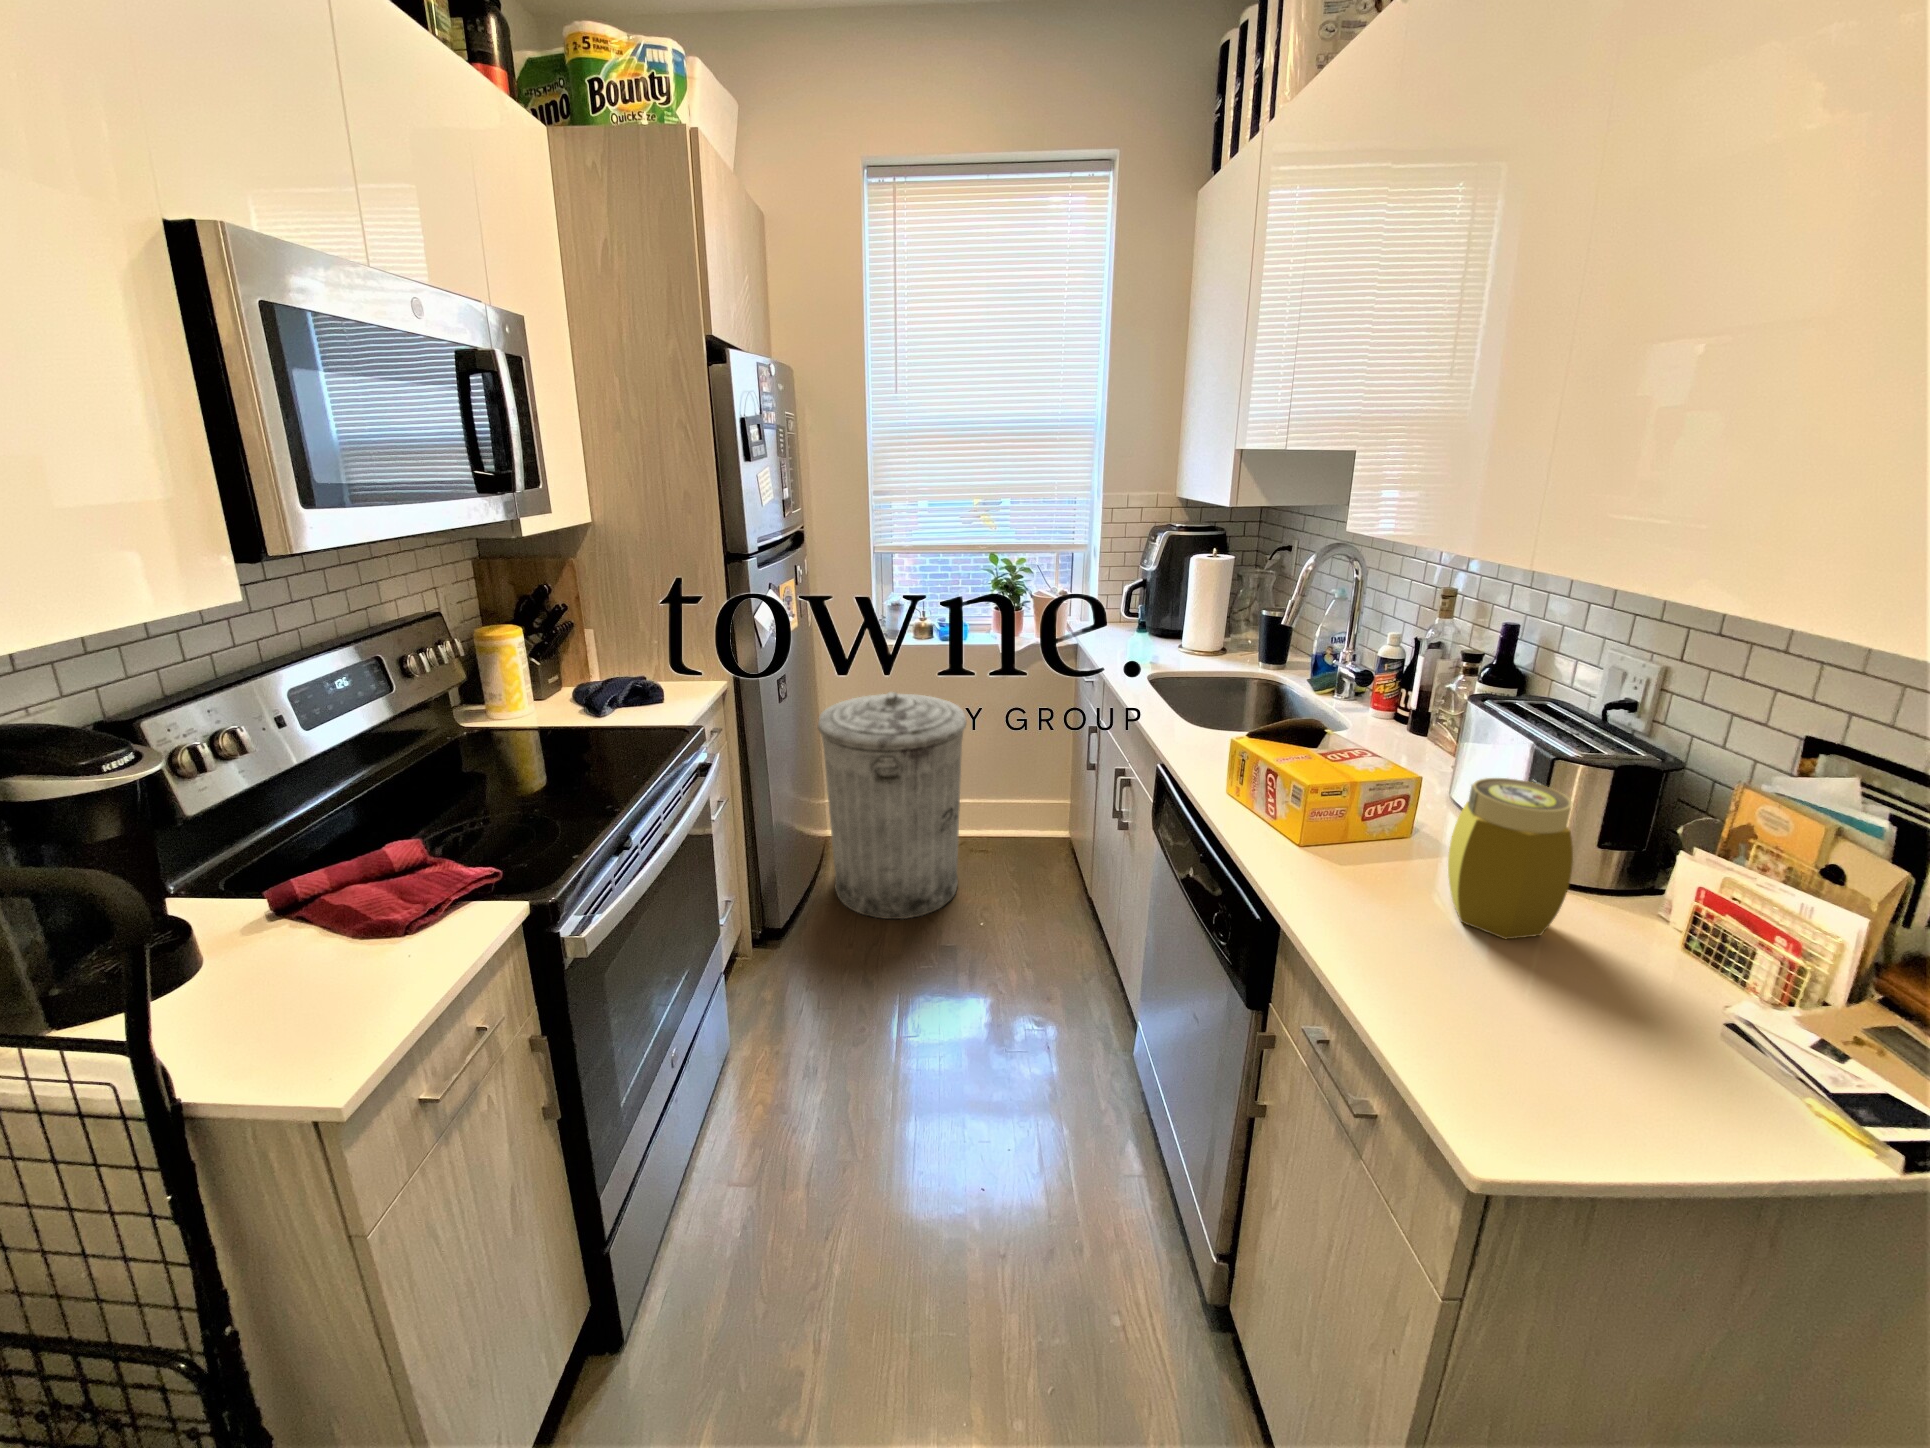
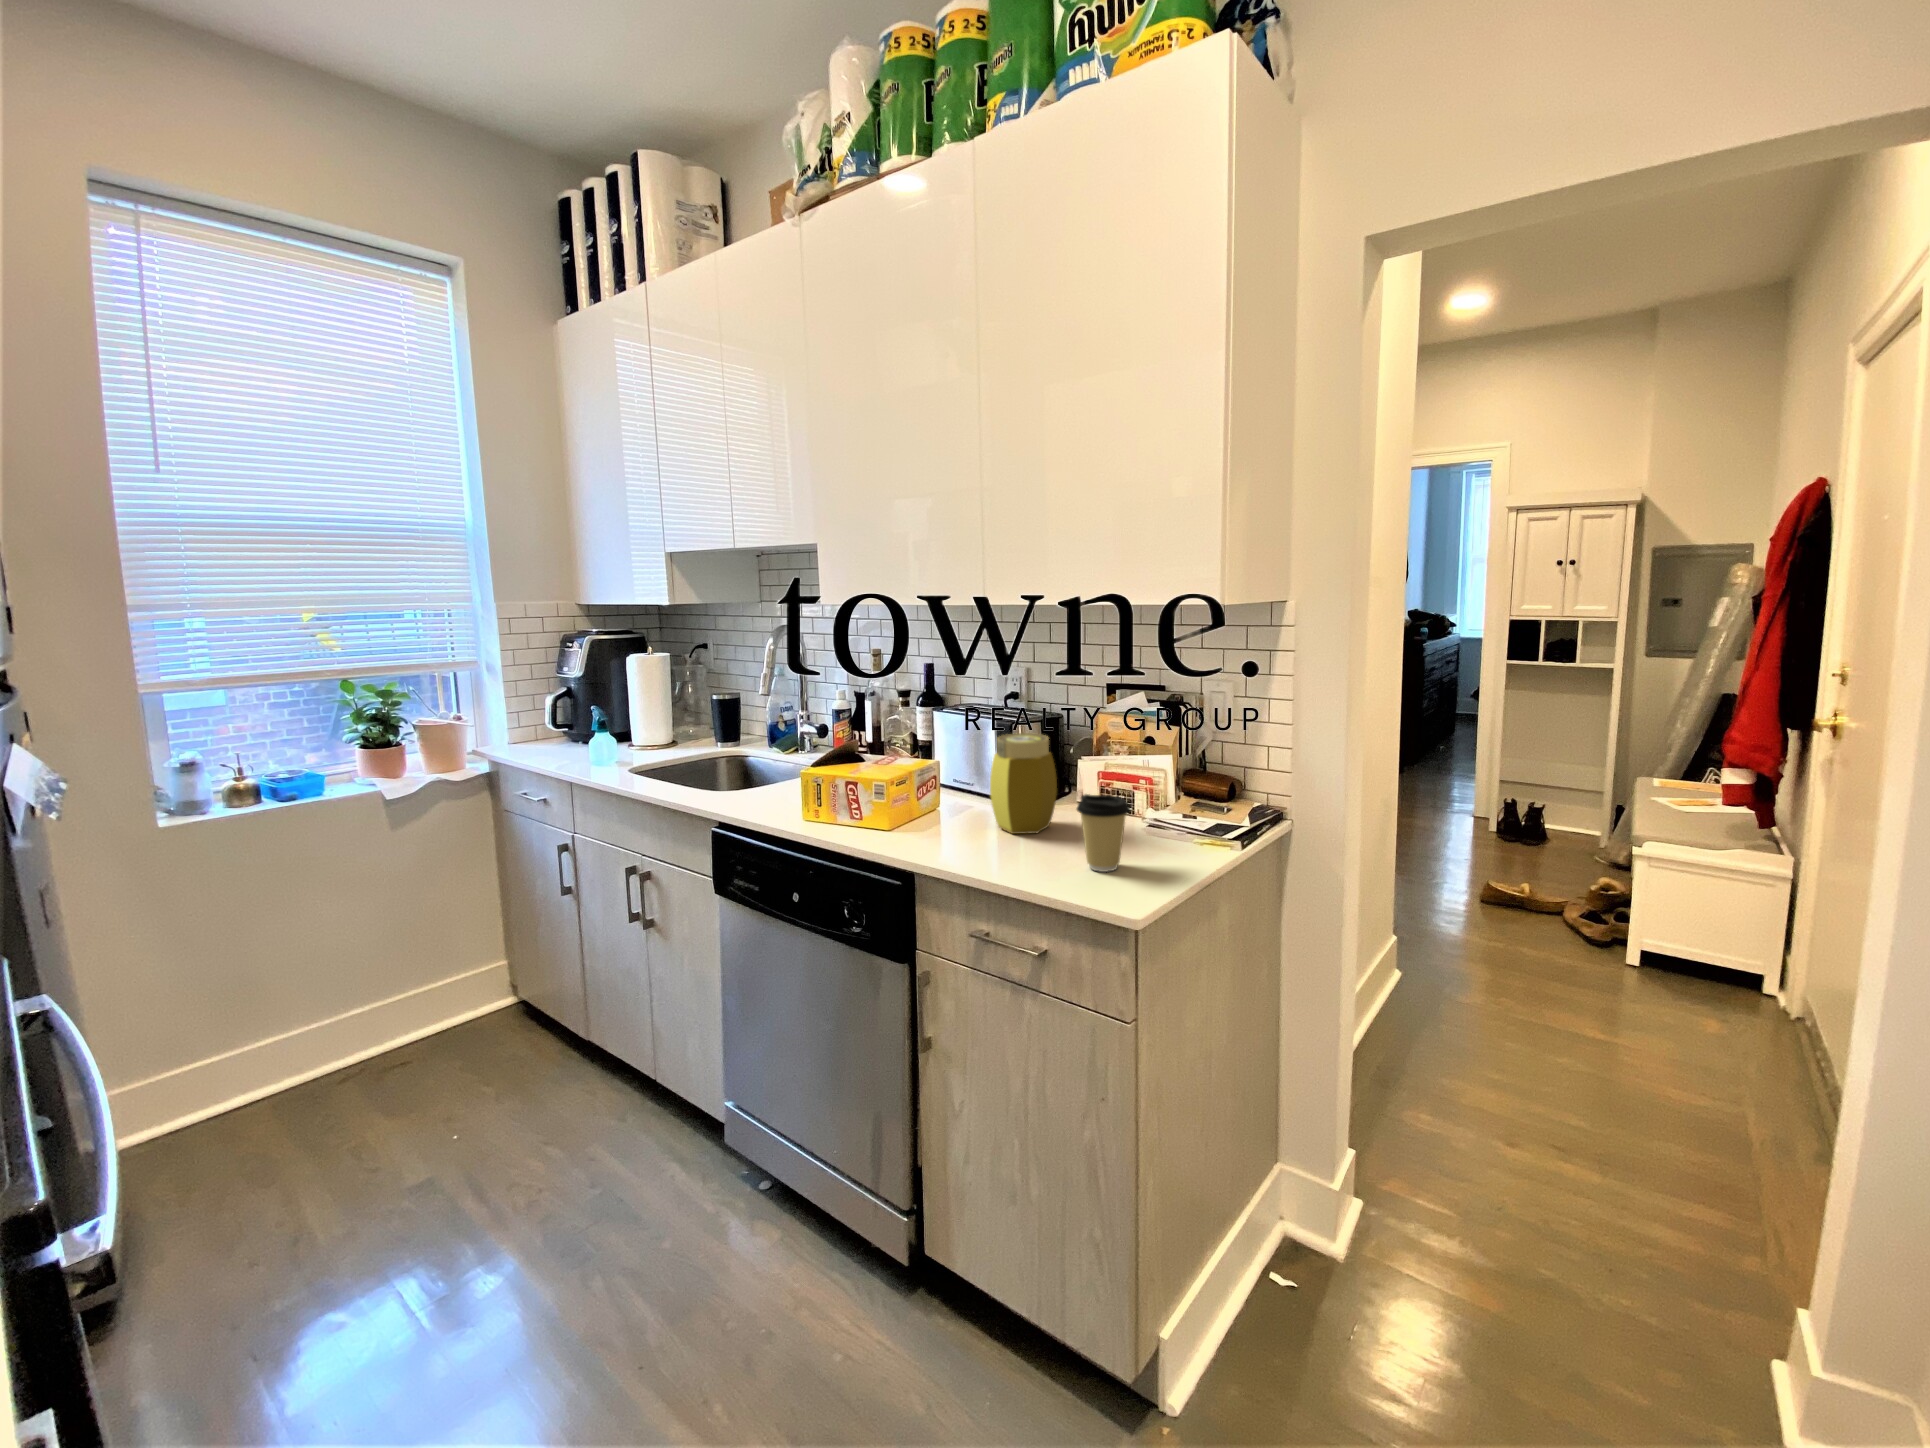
trash can: present [817,692,967,919] -> none [98,873,394,1226]
coffee cup: none [1501,933,1616,1073] -> present [1077,794,1130,872]

